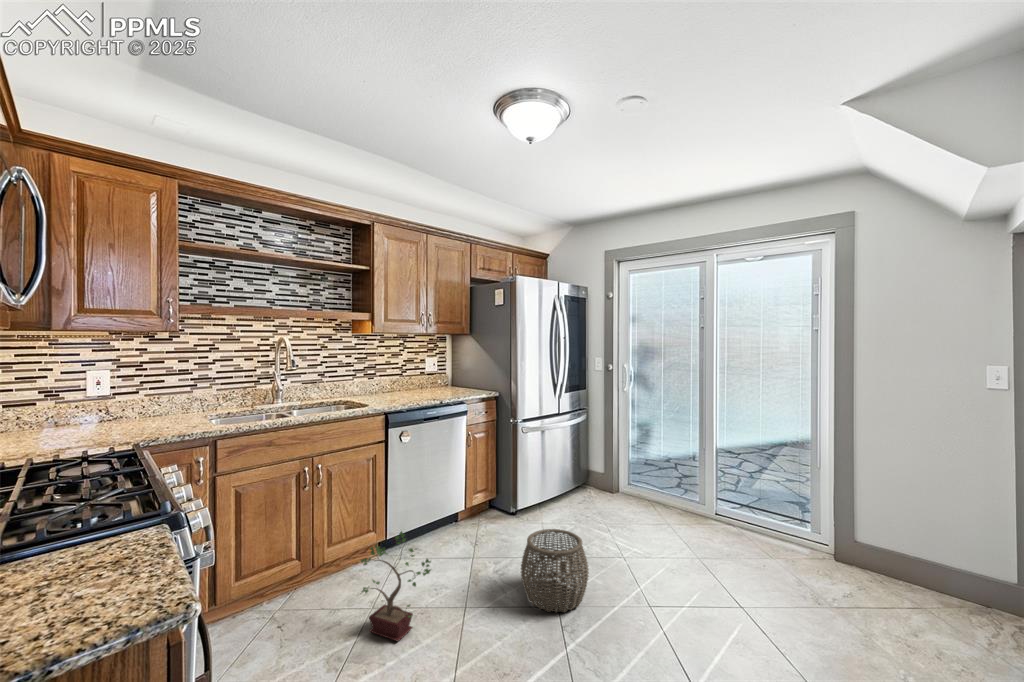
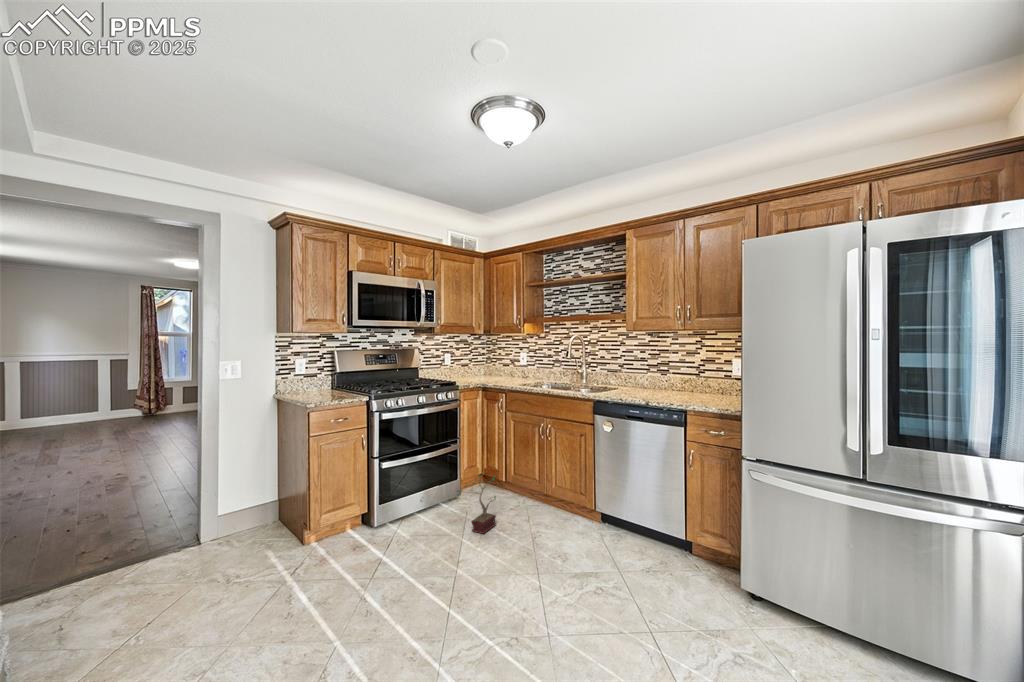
woven basket: present [521,529,589,612] -> none [479,528,544,610]

